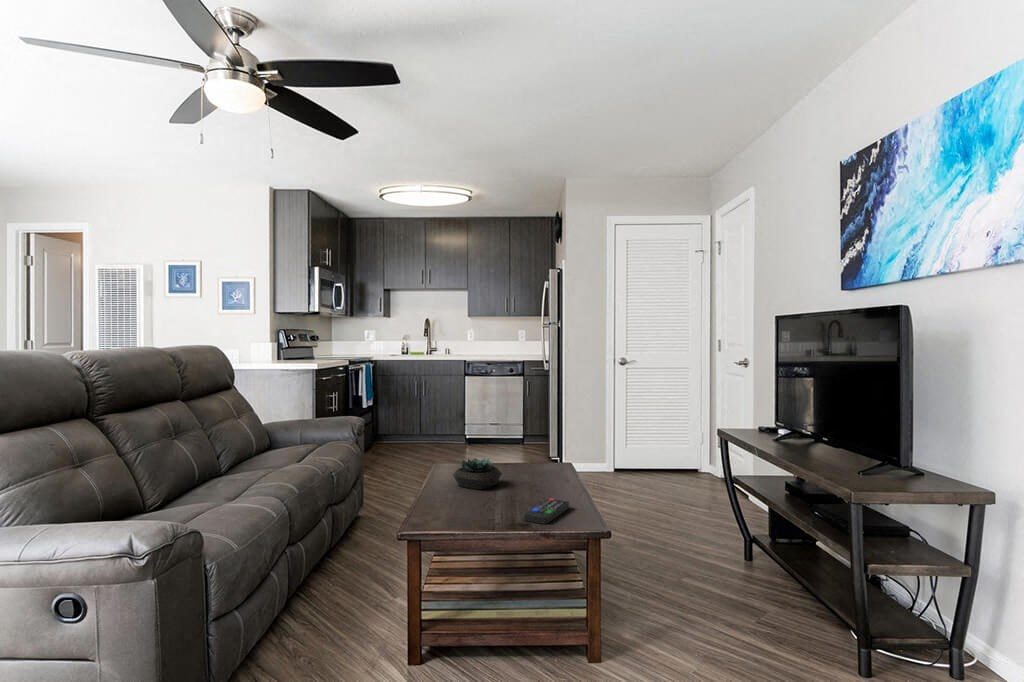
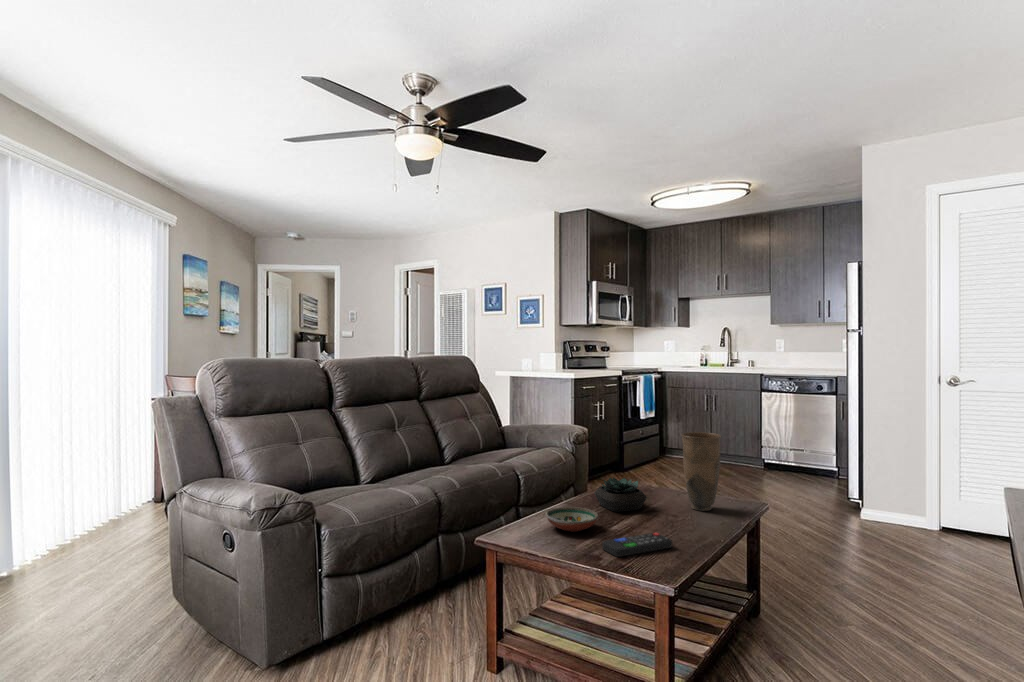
vase: none [522,410,554,477] -> present [682,432,721,511]
decorative bowl: none [446,490,497,513] -> present [546,507,598,532]

